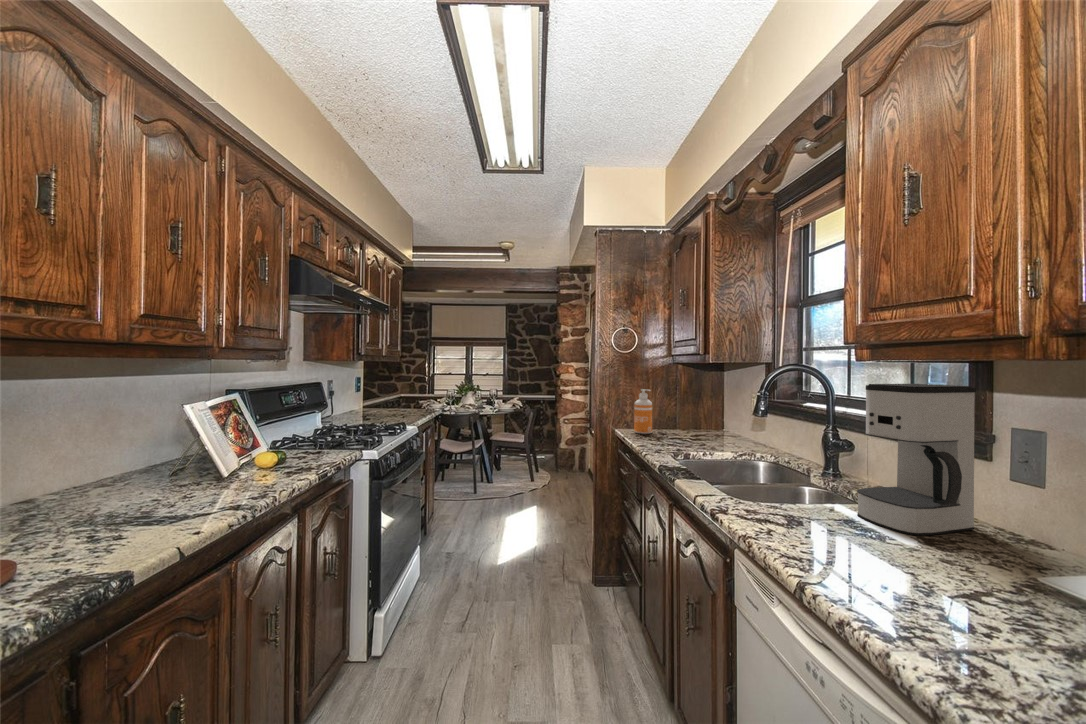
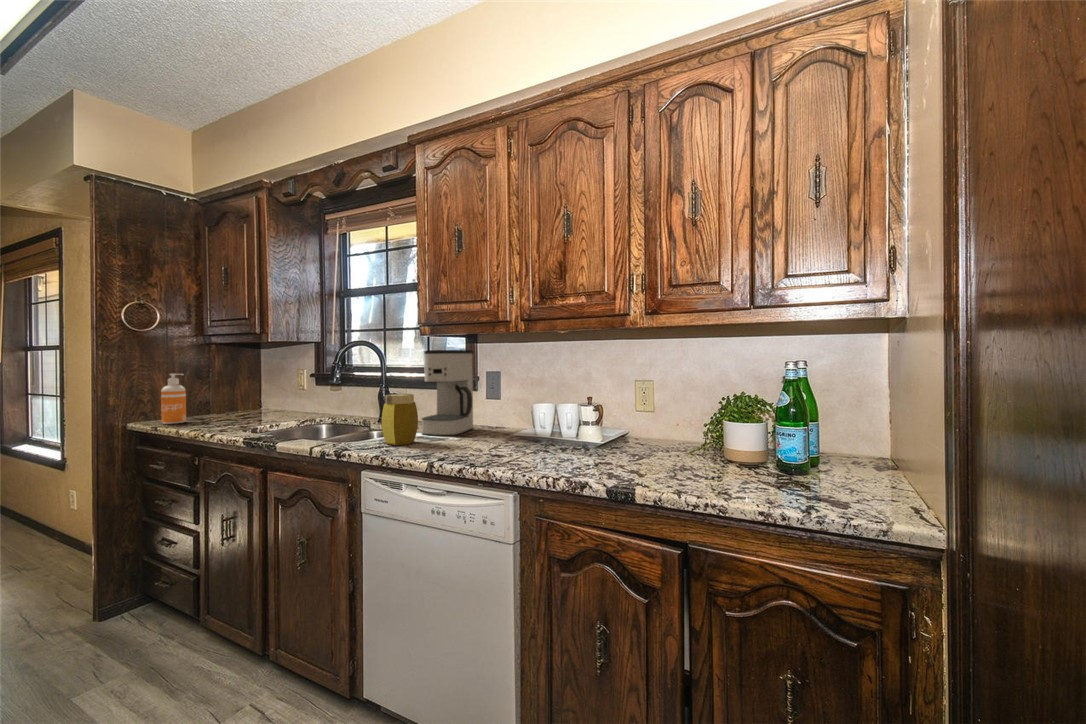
jar: none [771,448,831,530] -> present [382,394,418,445]

